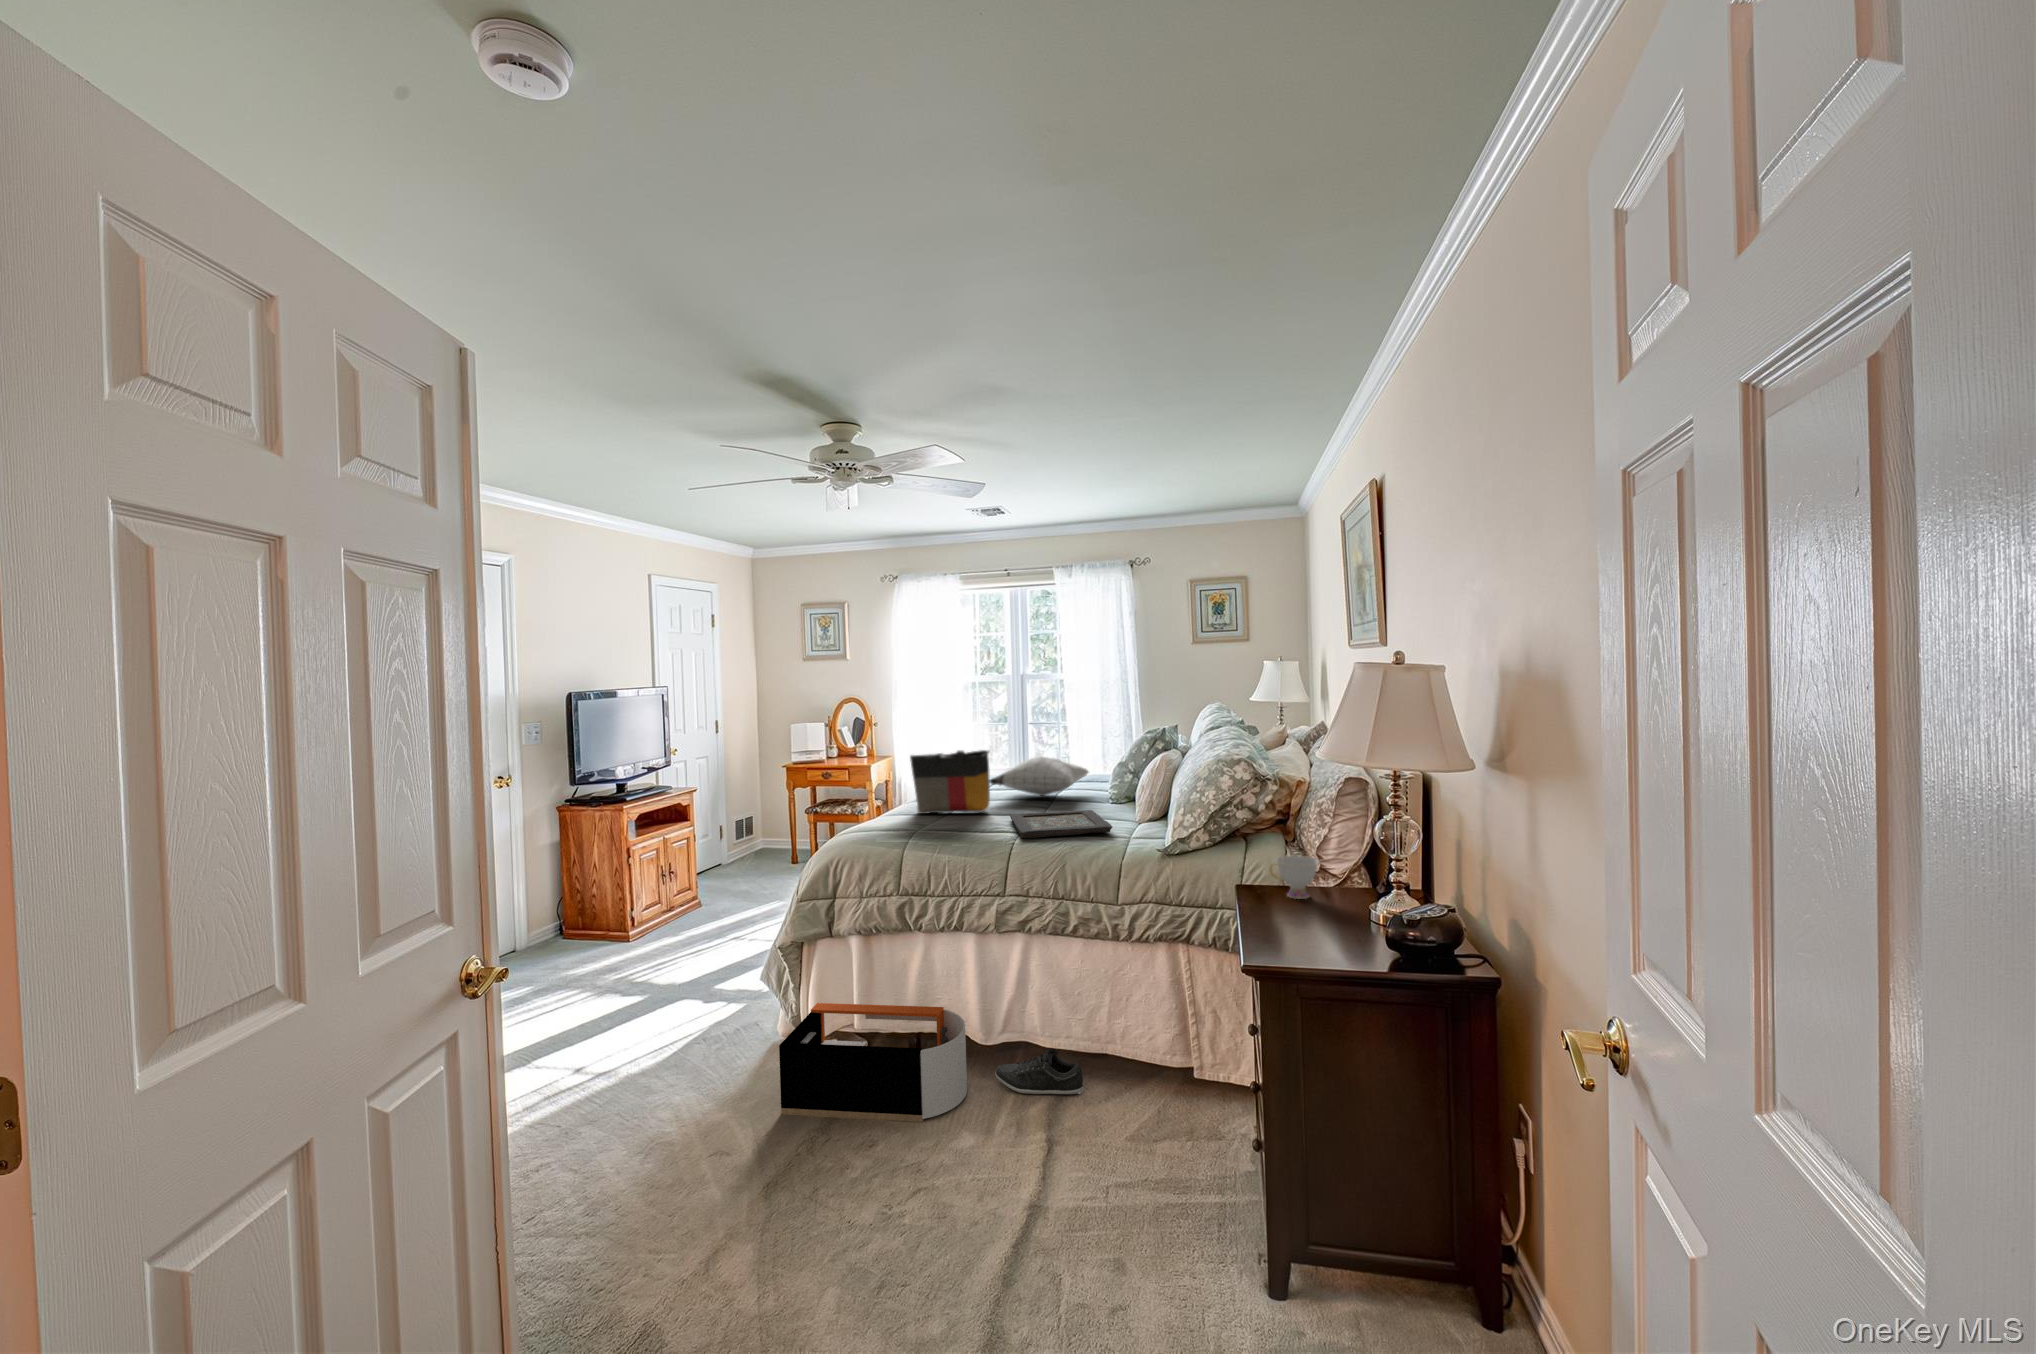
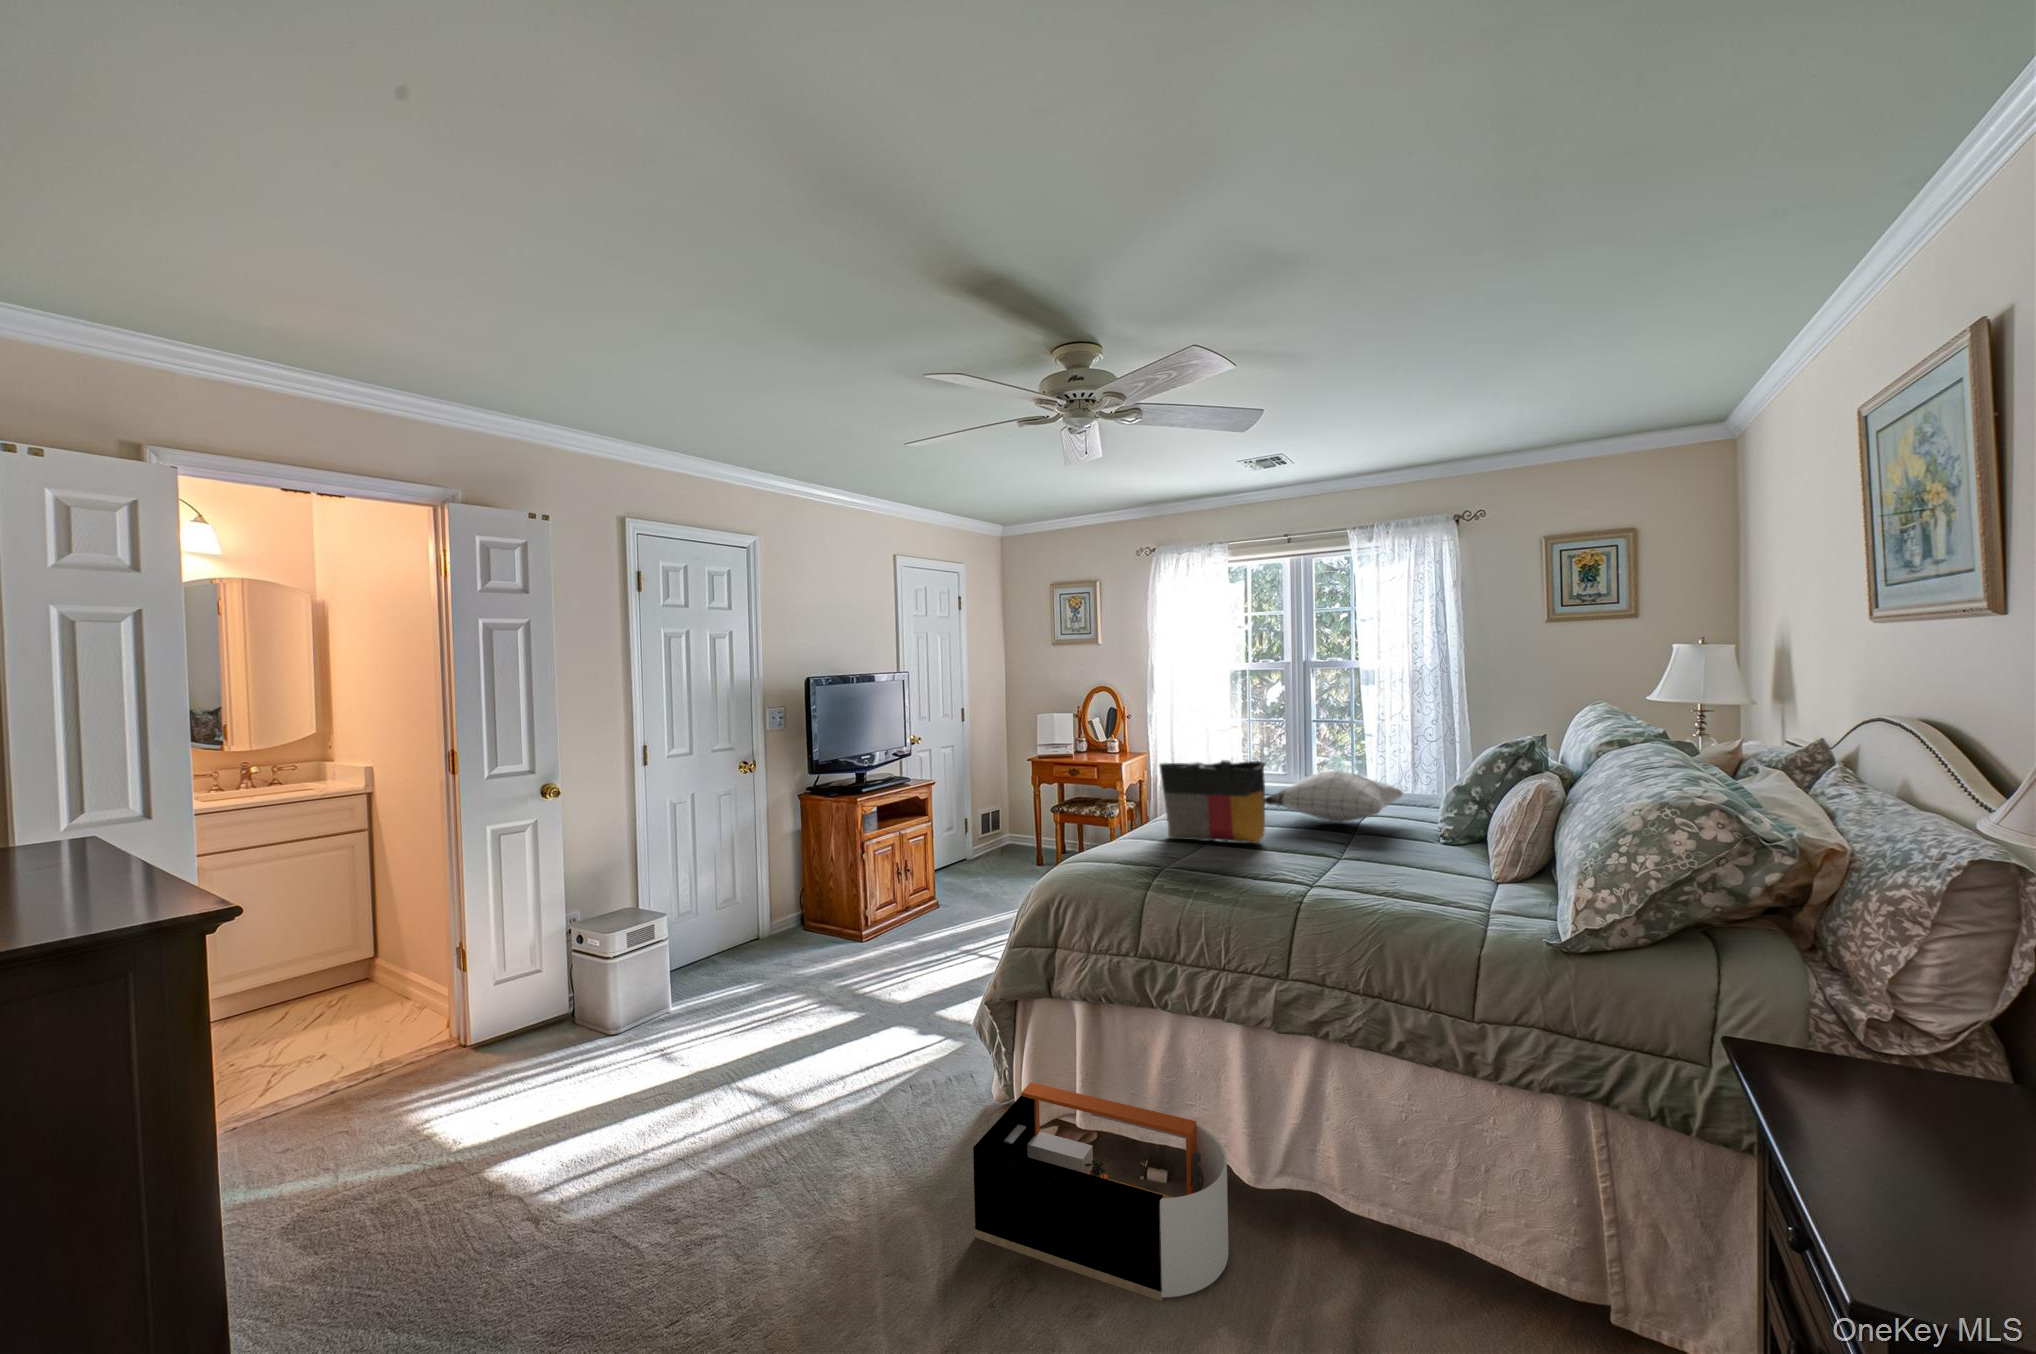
decorative tray: present [1010,810,1112,838] -> none [1294,852,1458,897]
teacup: present [1270,856,1319,899] -> none [1825,1009,1962,1108]
shoe: present [995,1048,1083,1094] -> none [1271,1216,1412,1304]

